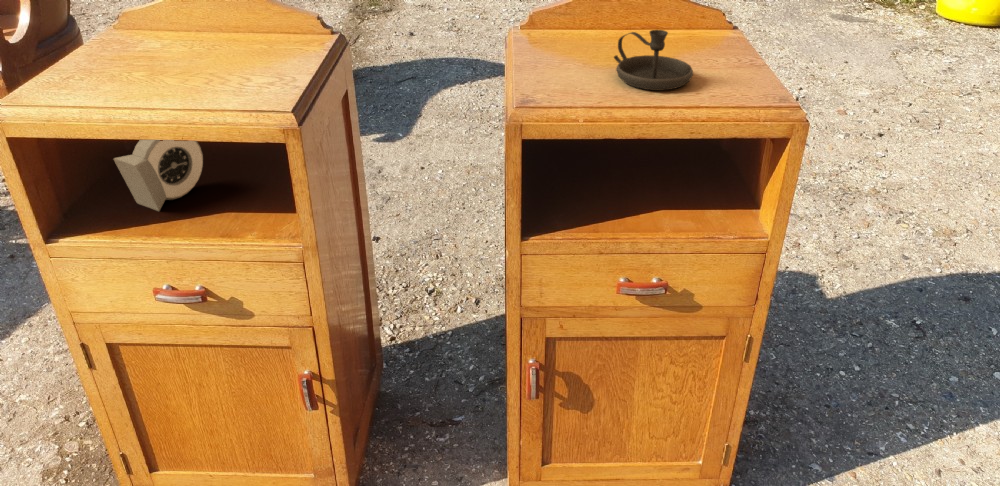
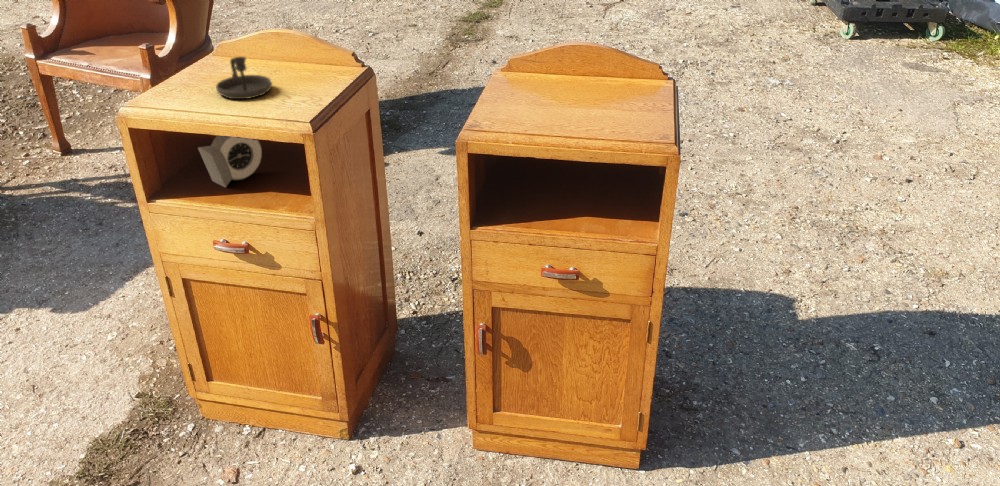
candlestick: present [614,30,693,90] -> present [216,57,272,99]

